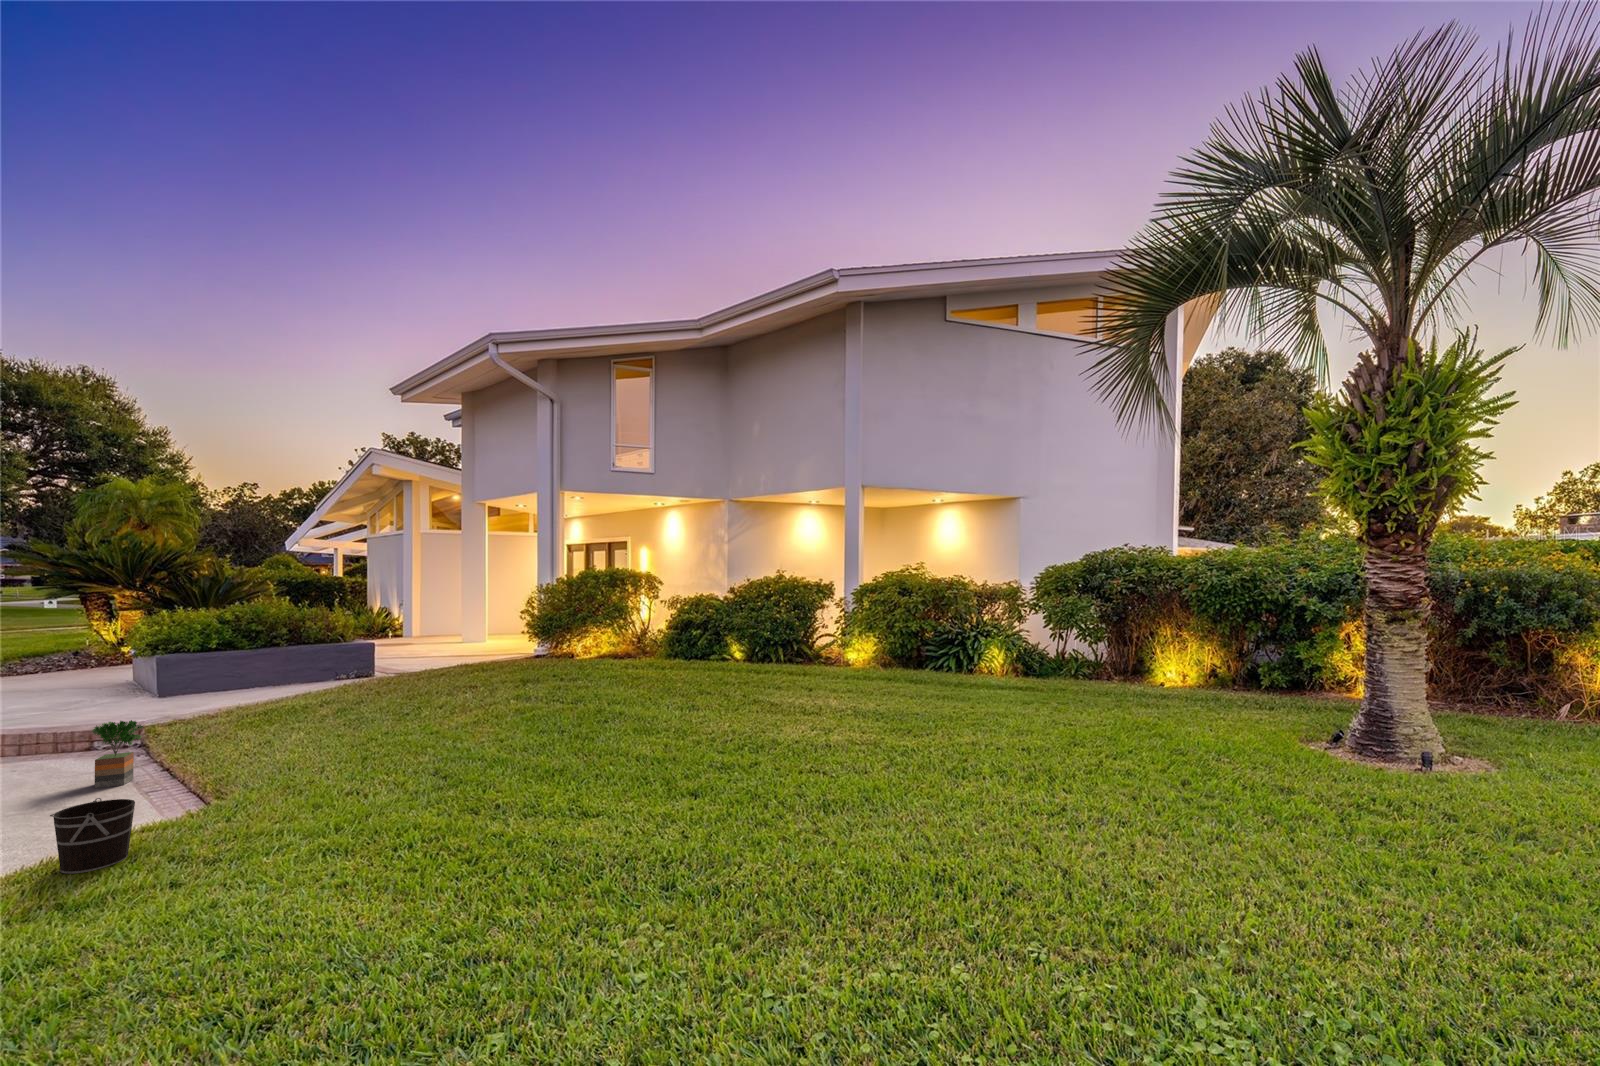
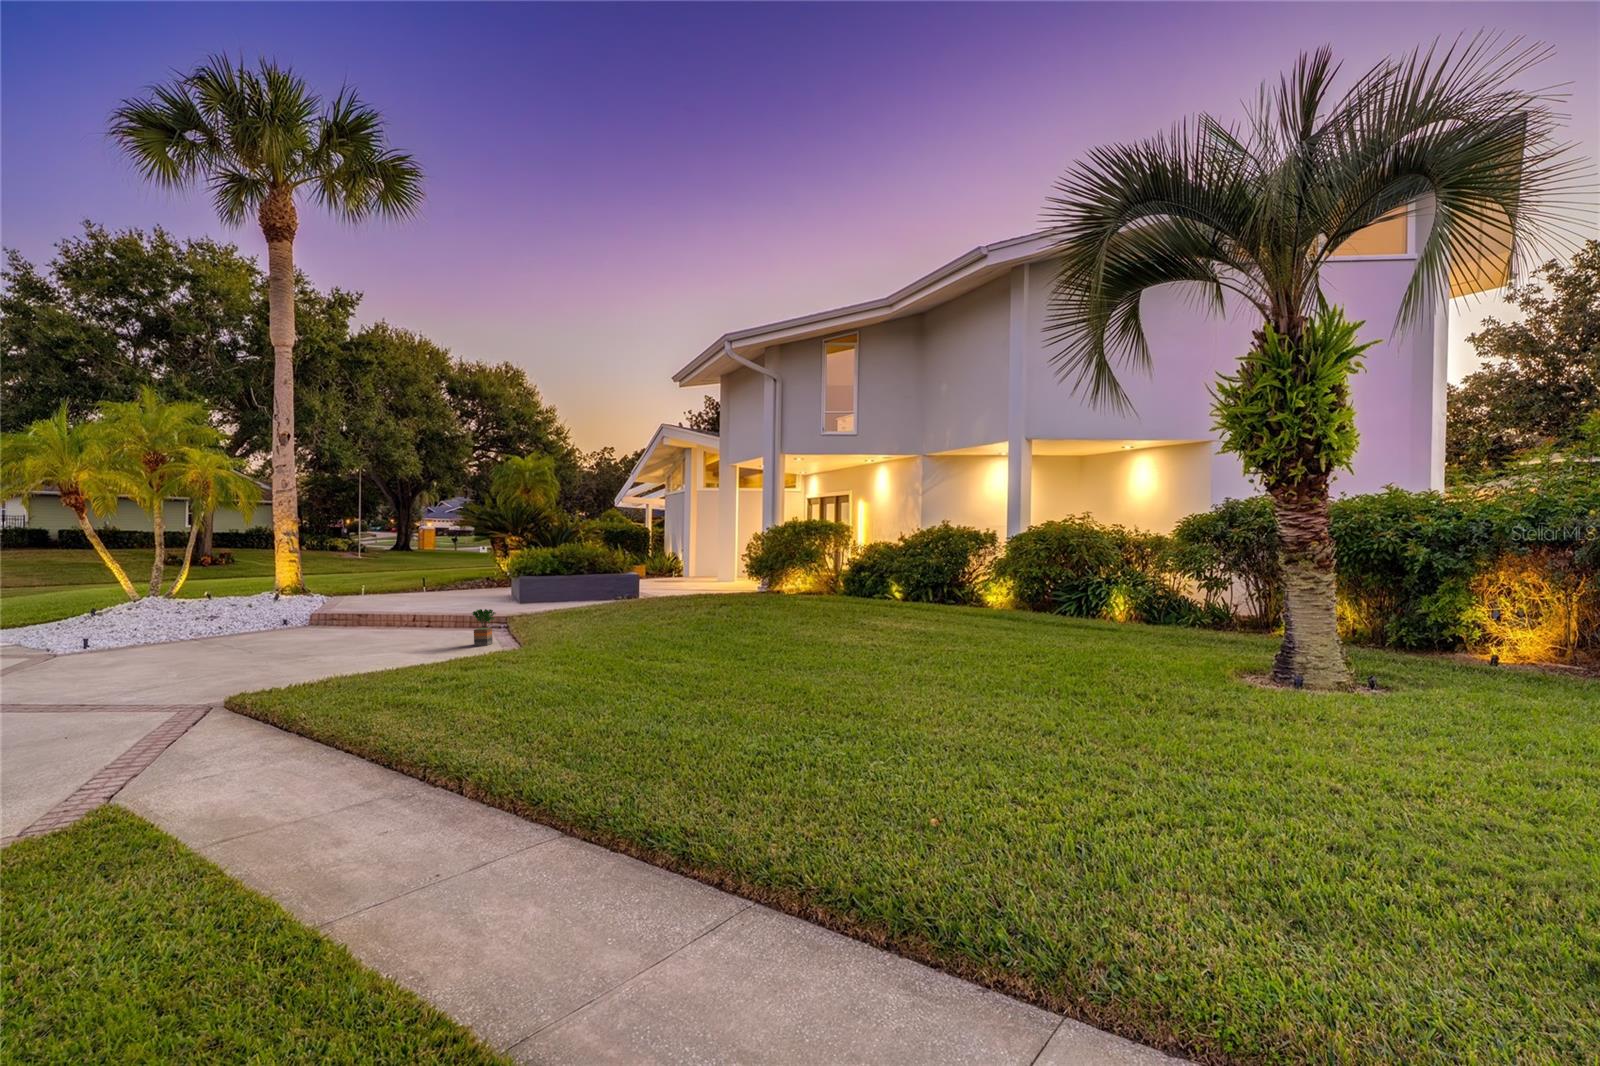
bucket: present [50,798,135,874] -> none [439,640,474,674]

